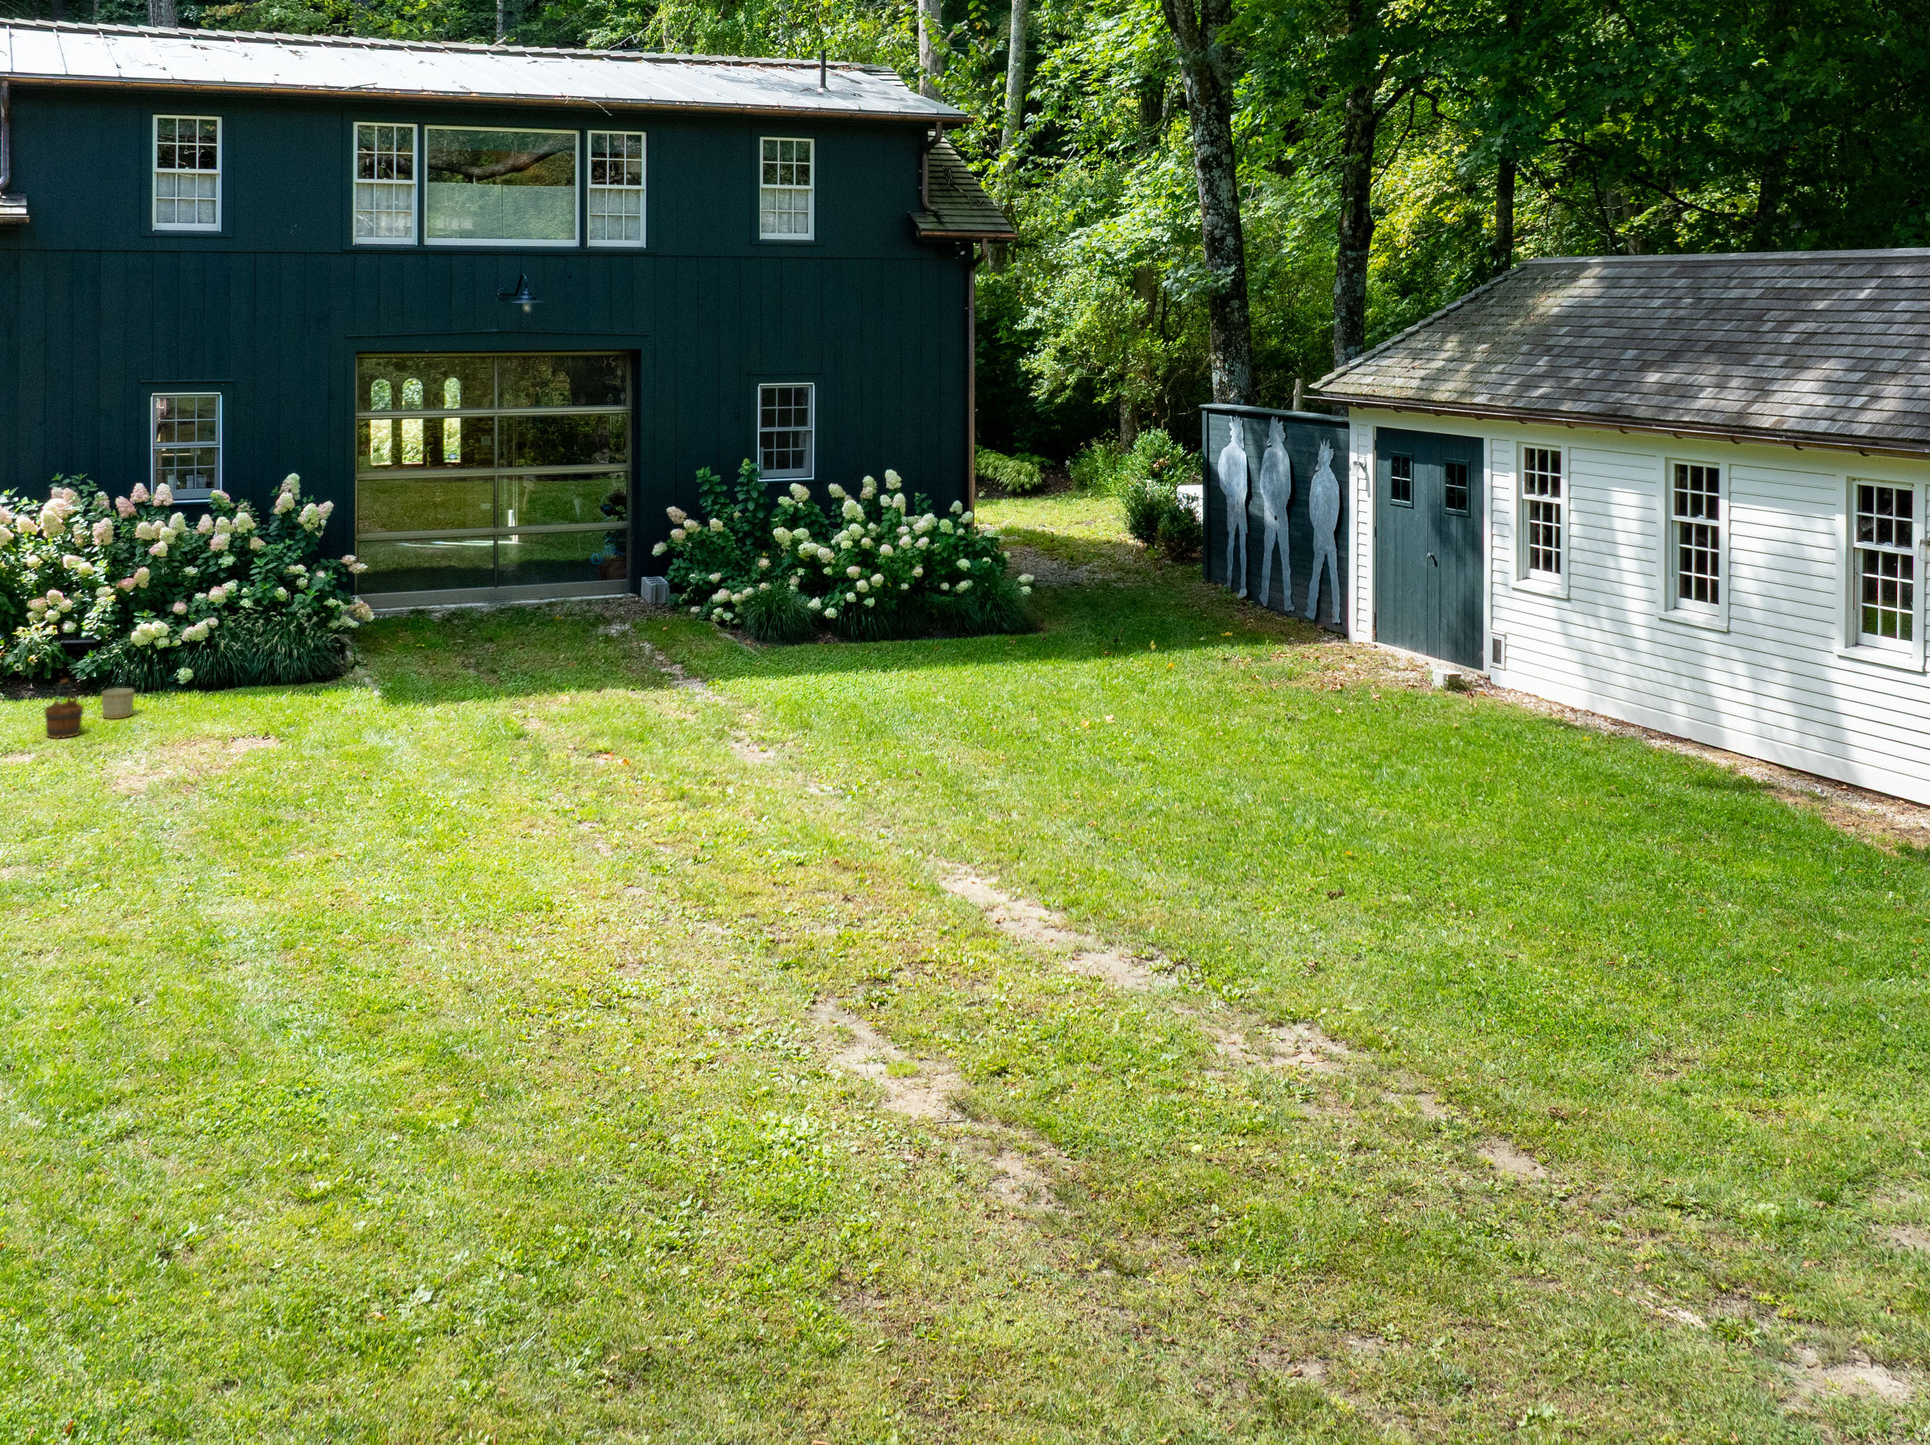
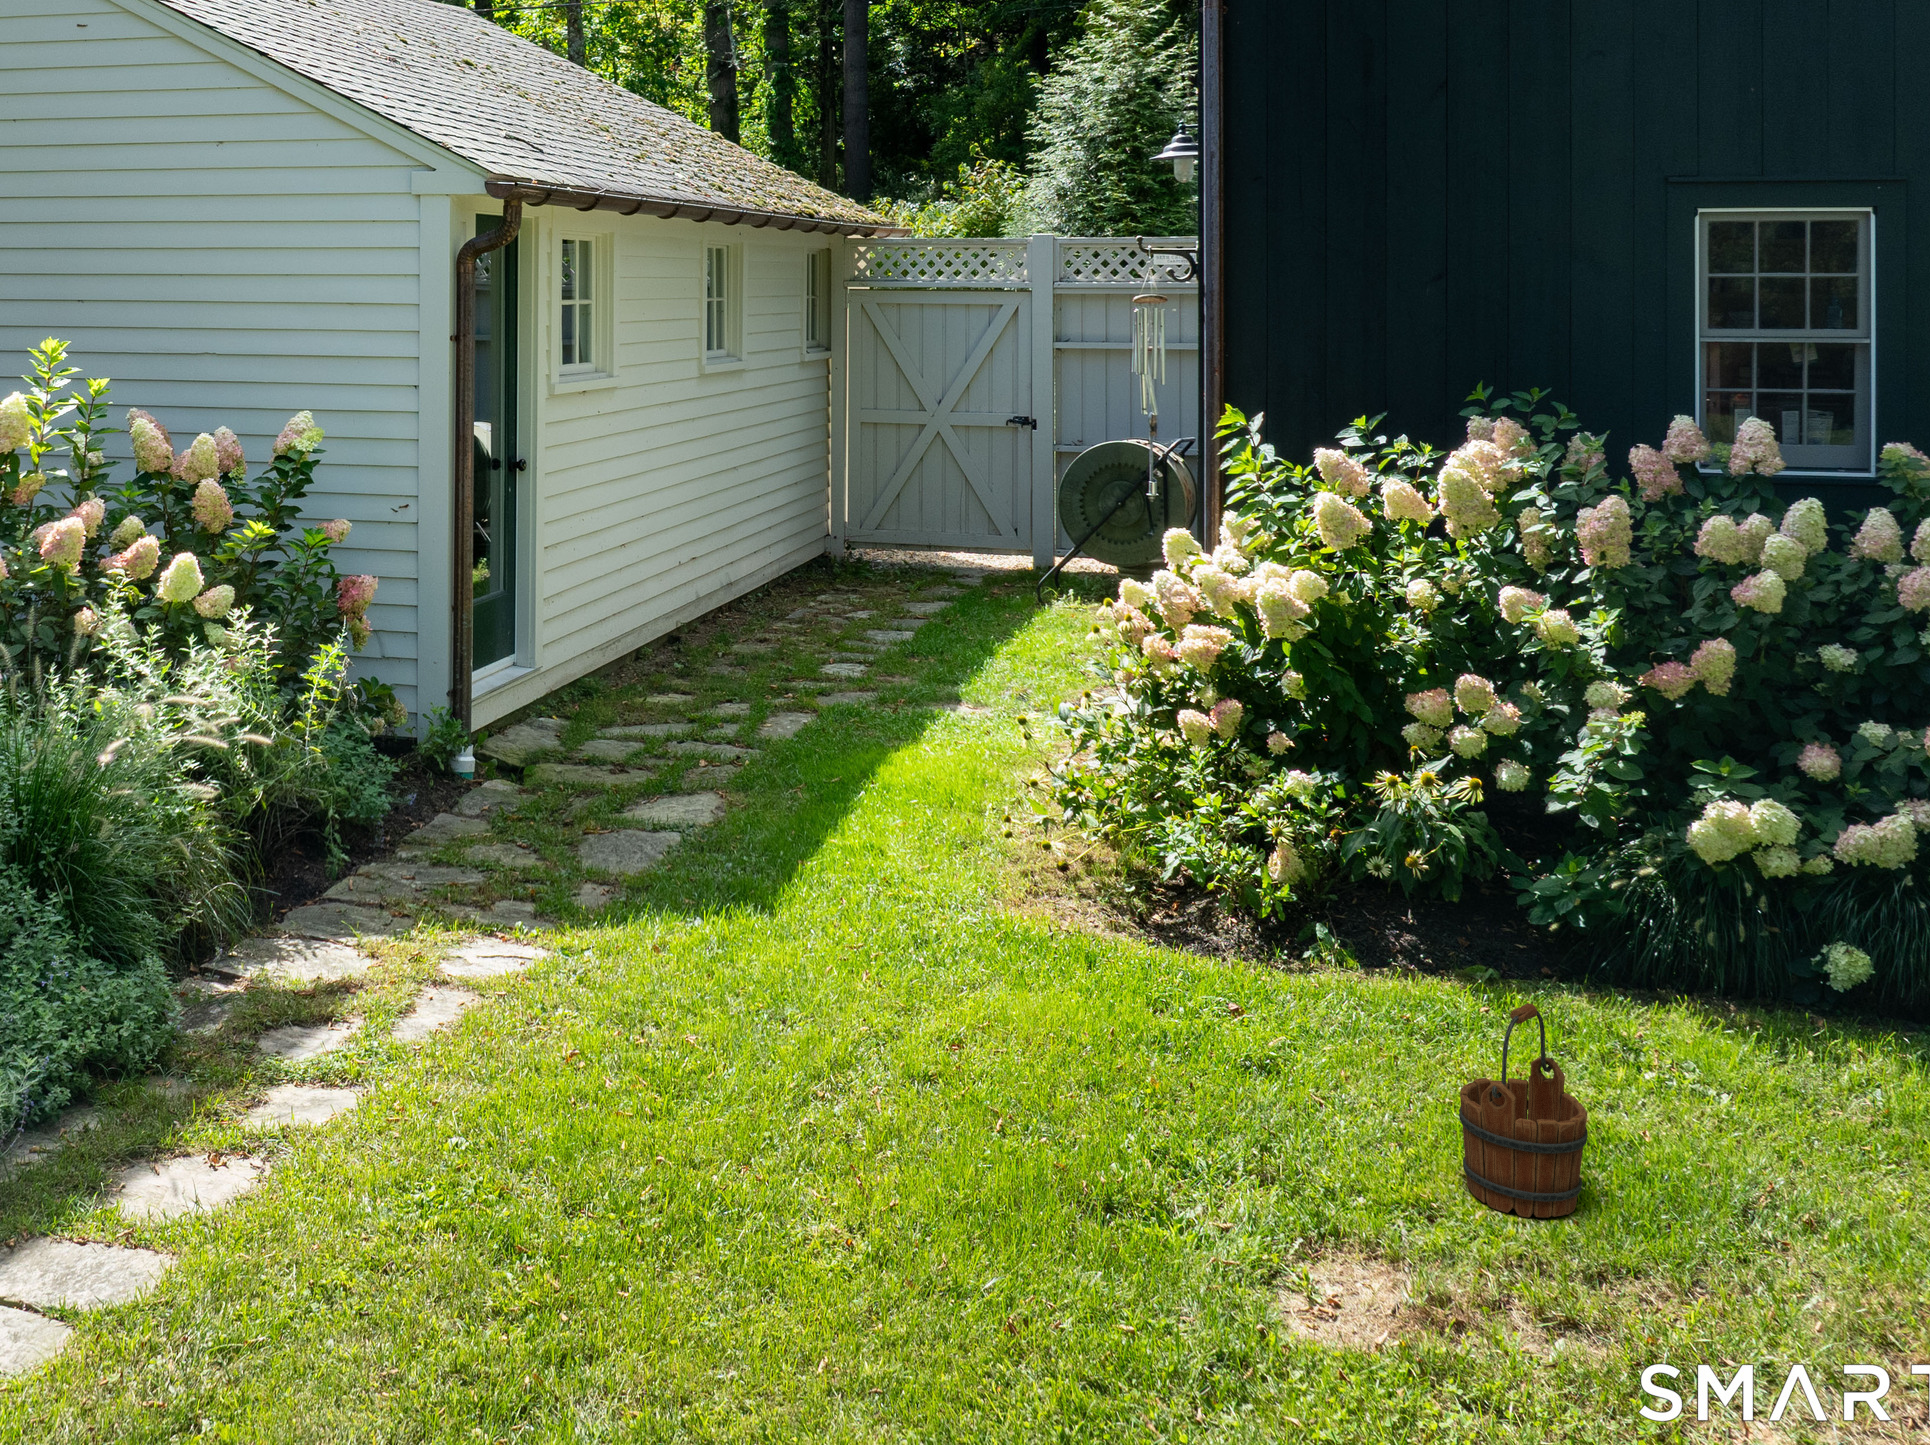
planter: present [102,688,134,719] -> none [1634,1038,1746,1156]

